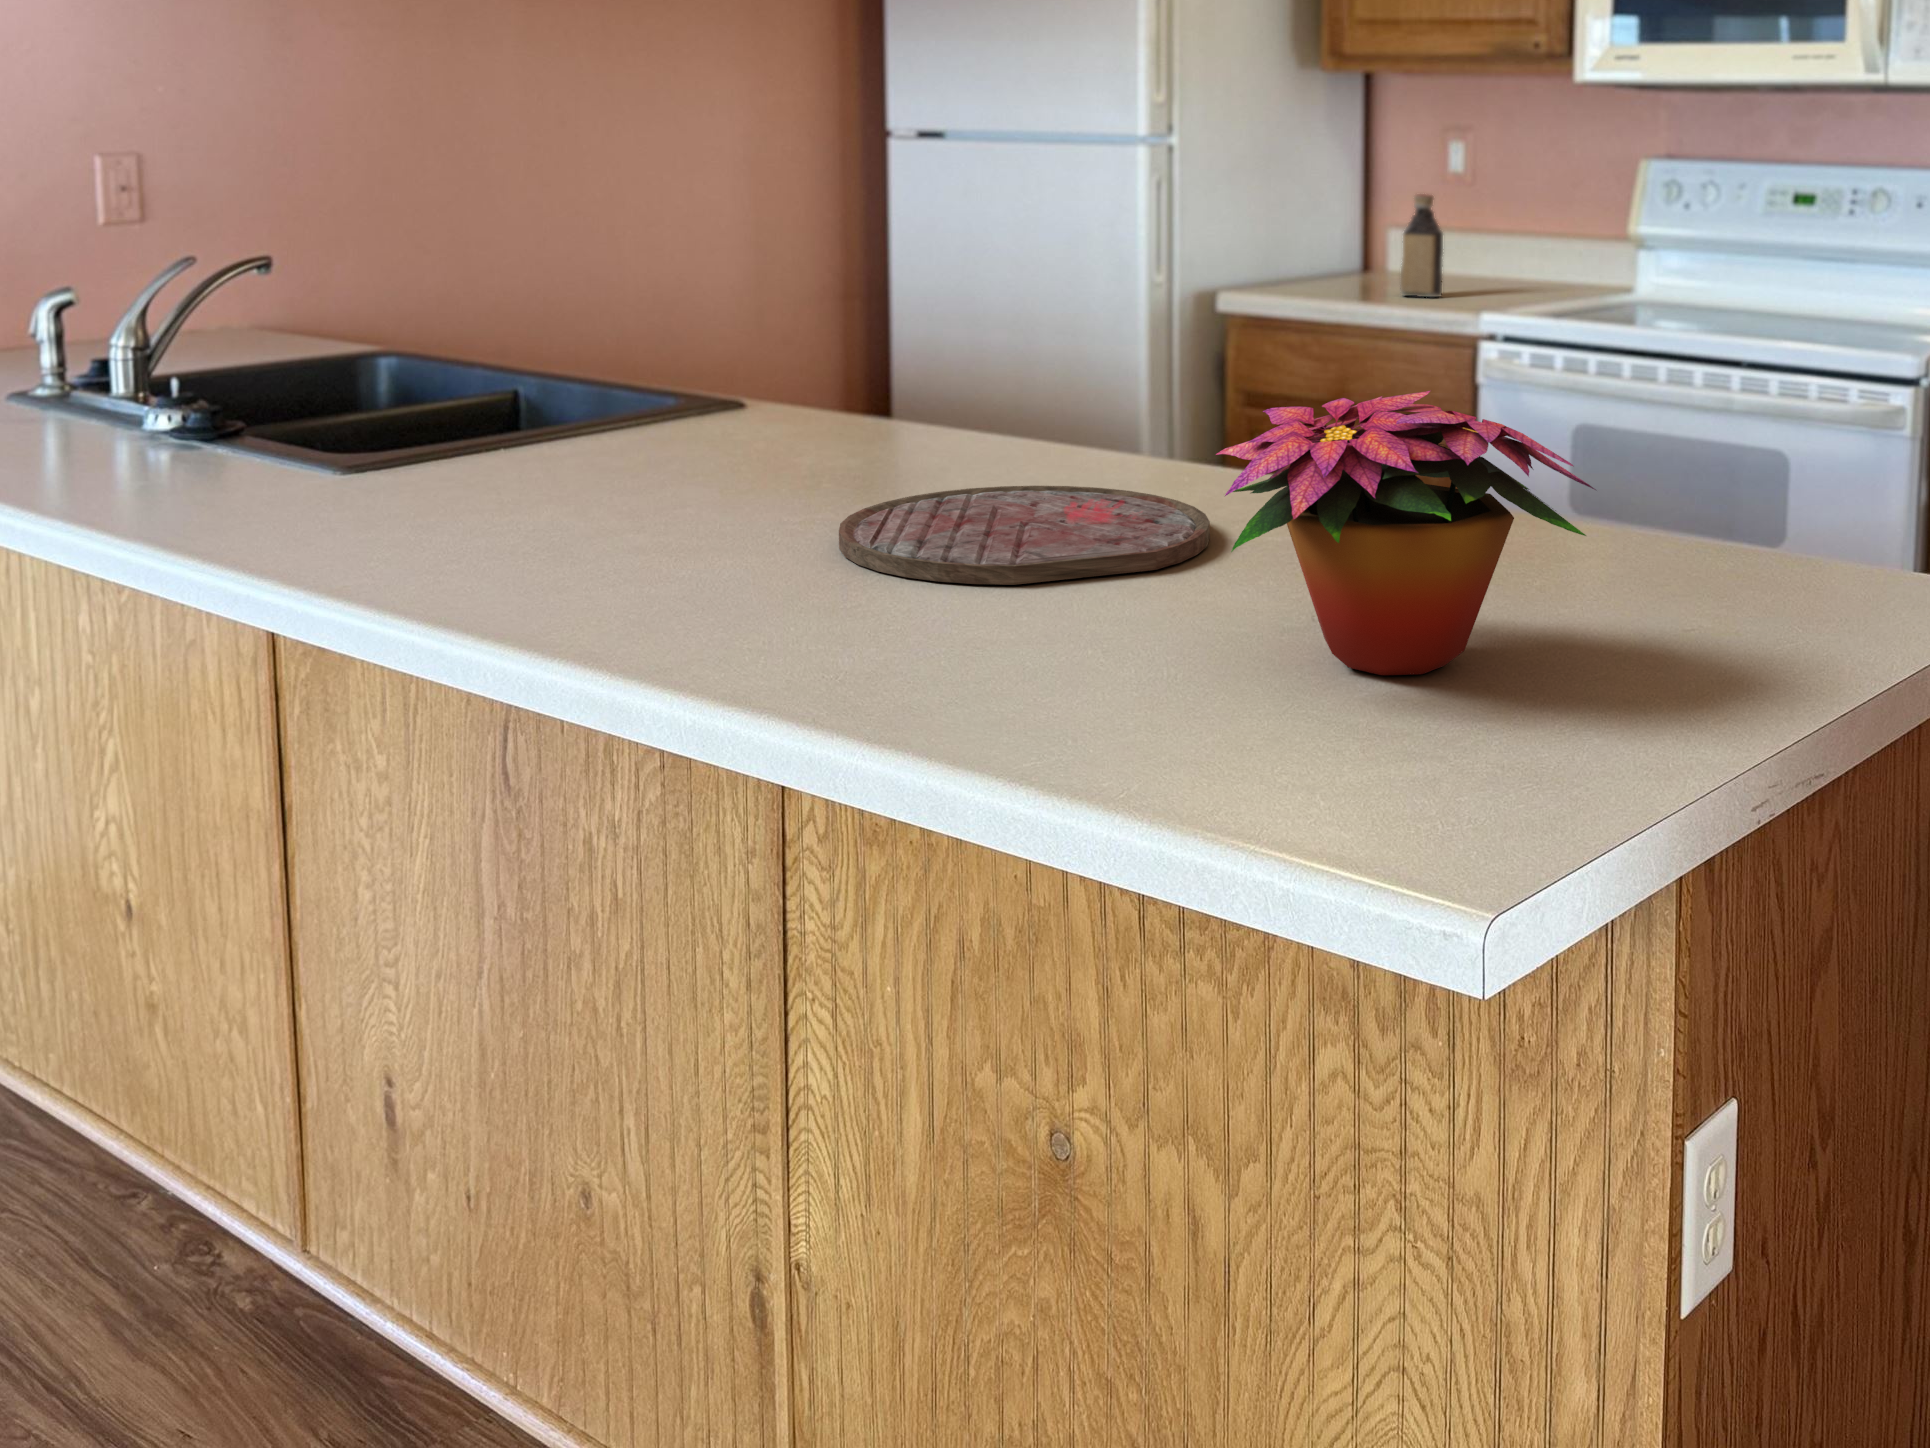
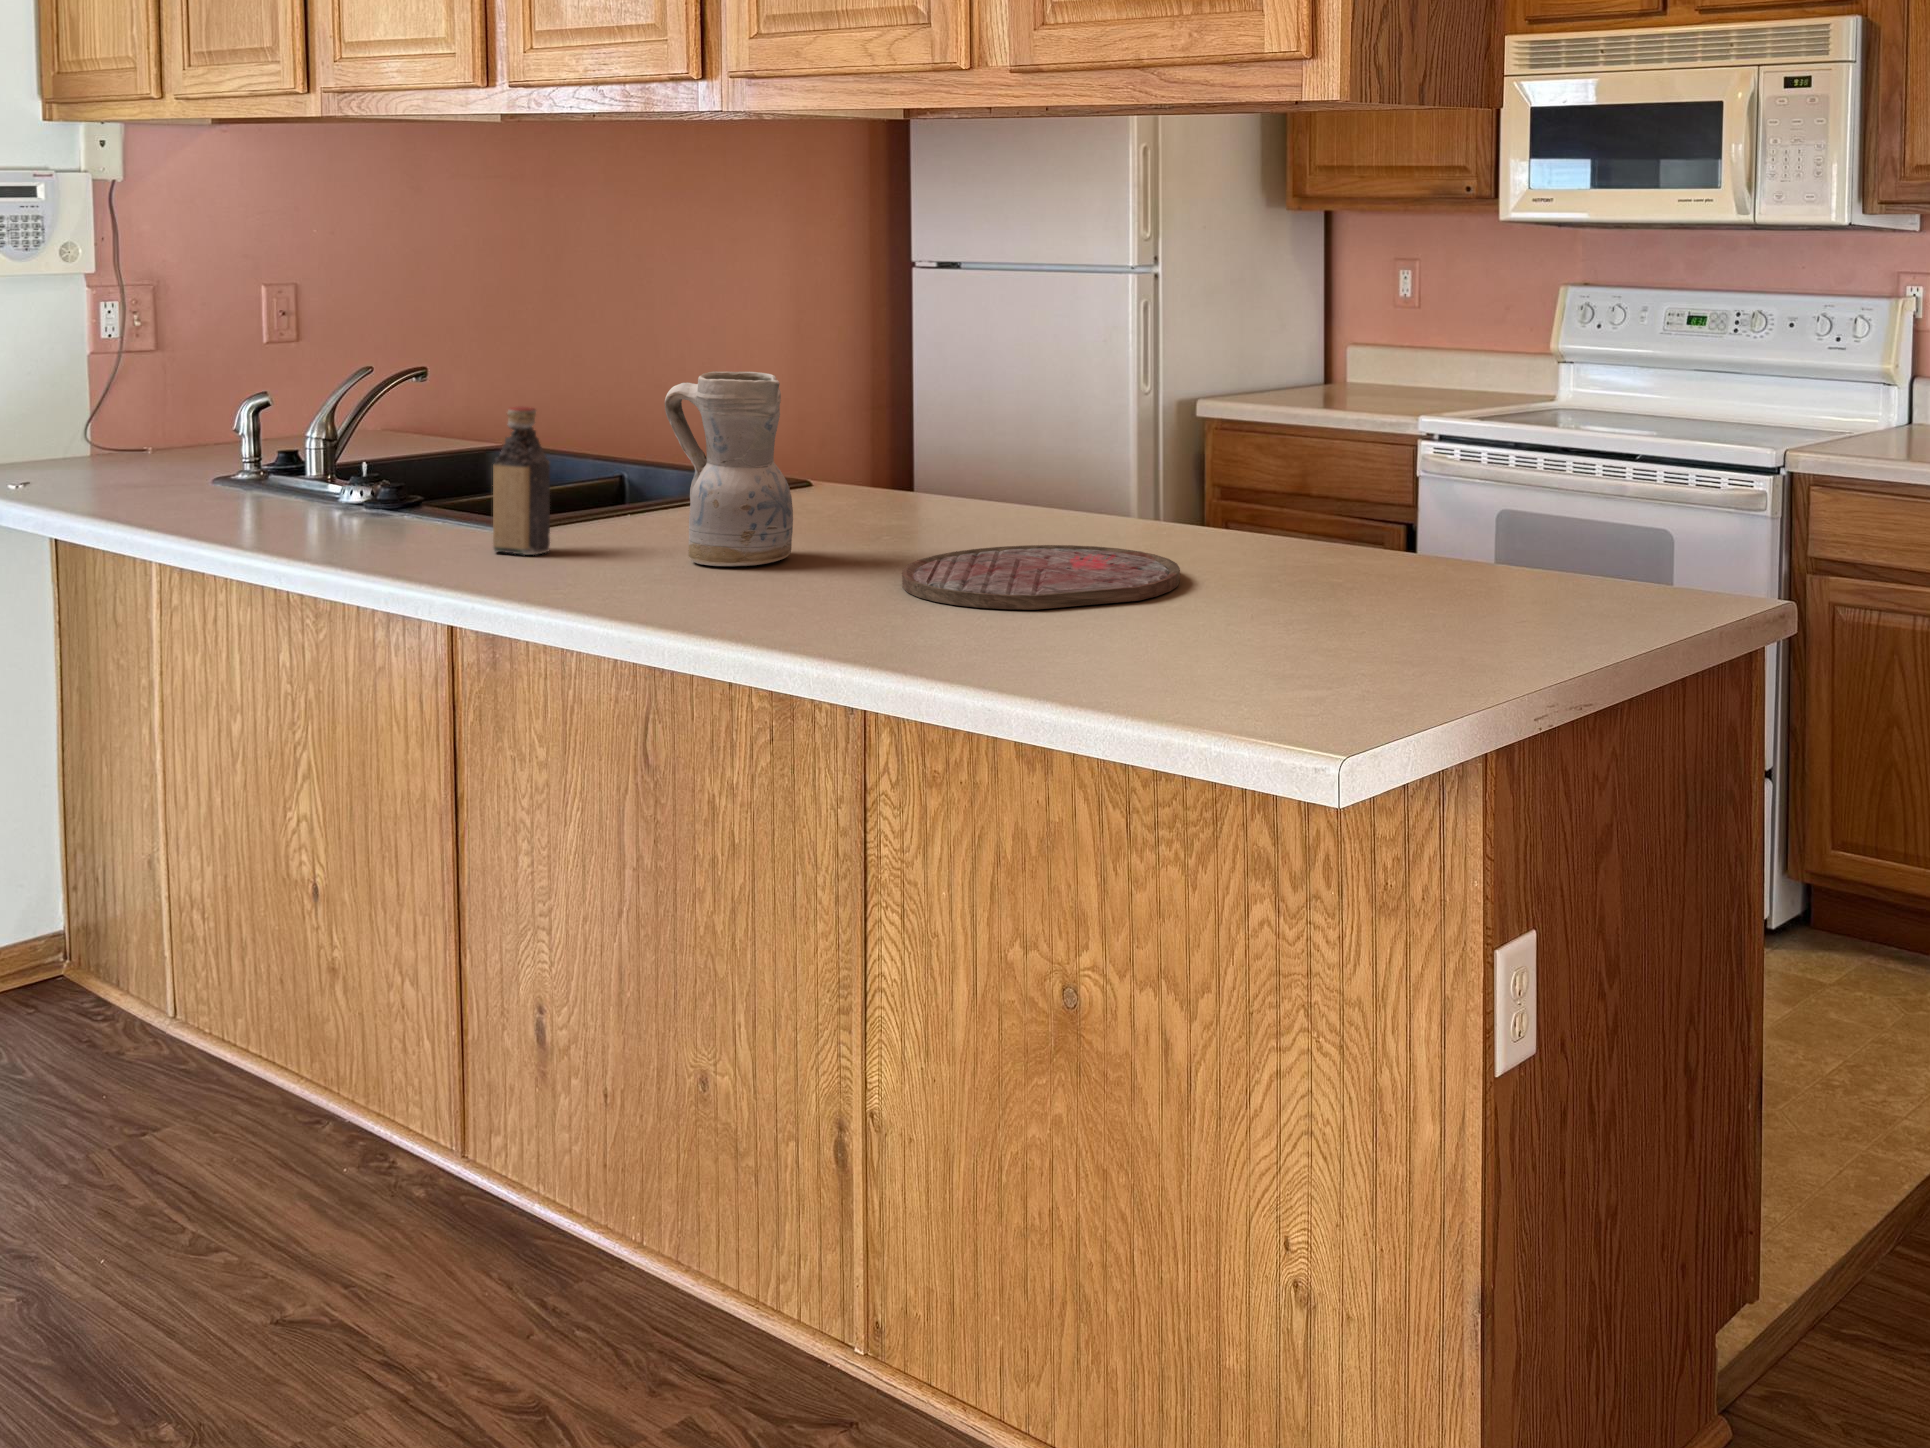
bottle: present [1401,194,1443,297] -> present [493,406,550,555]
ceramic pitcher: none [531,259,702,516] -> present [665,371,793,566]
flower arrangement: present [1216,391,1596,675] -> none [1173,460,1457,662]

